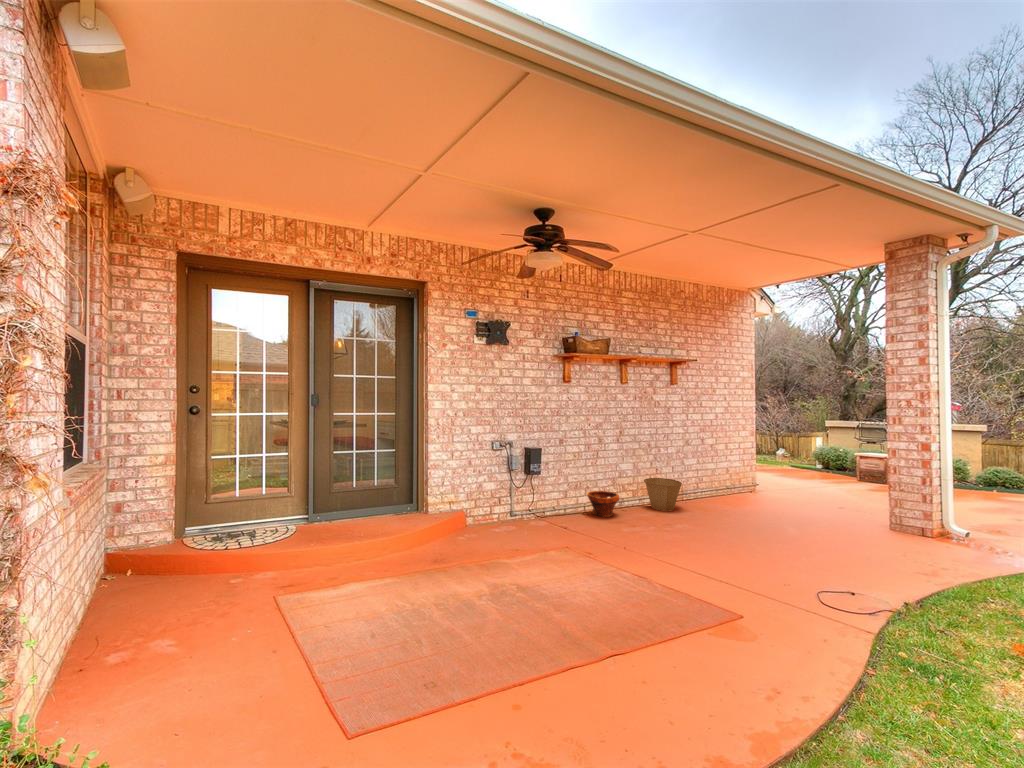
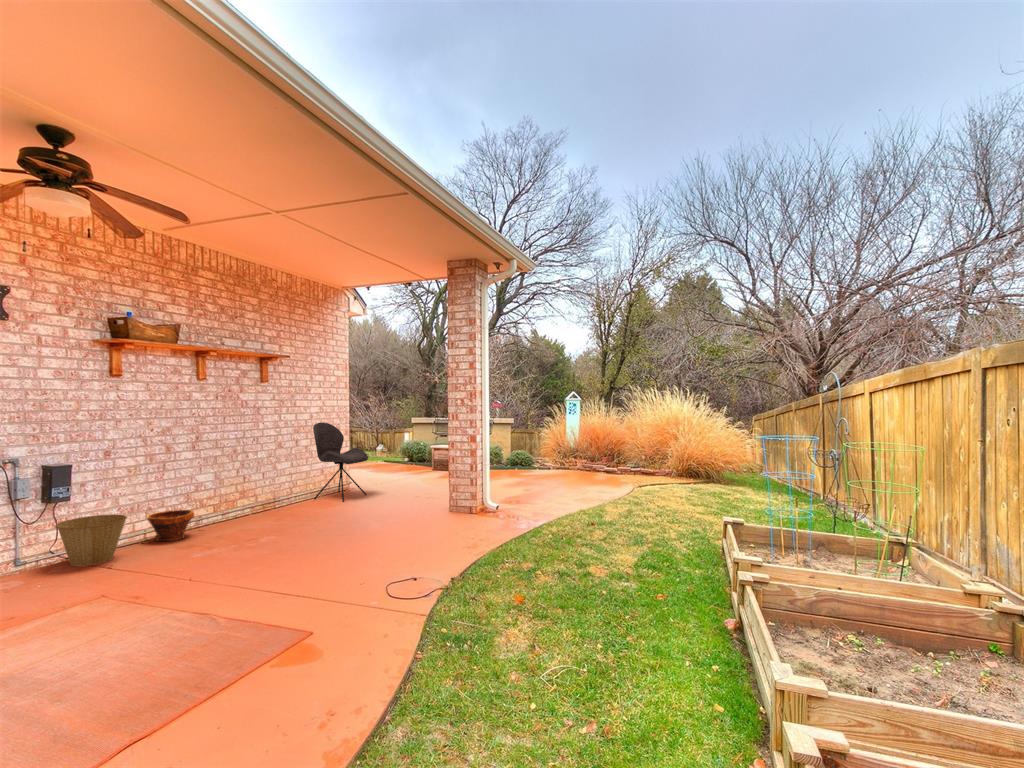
chair: none [718,424,778,507] -> present [313,422,368,502]
basket: present [644,478,682,511] -> present [55,514,127,566]

